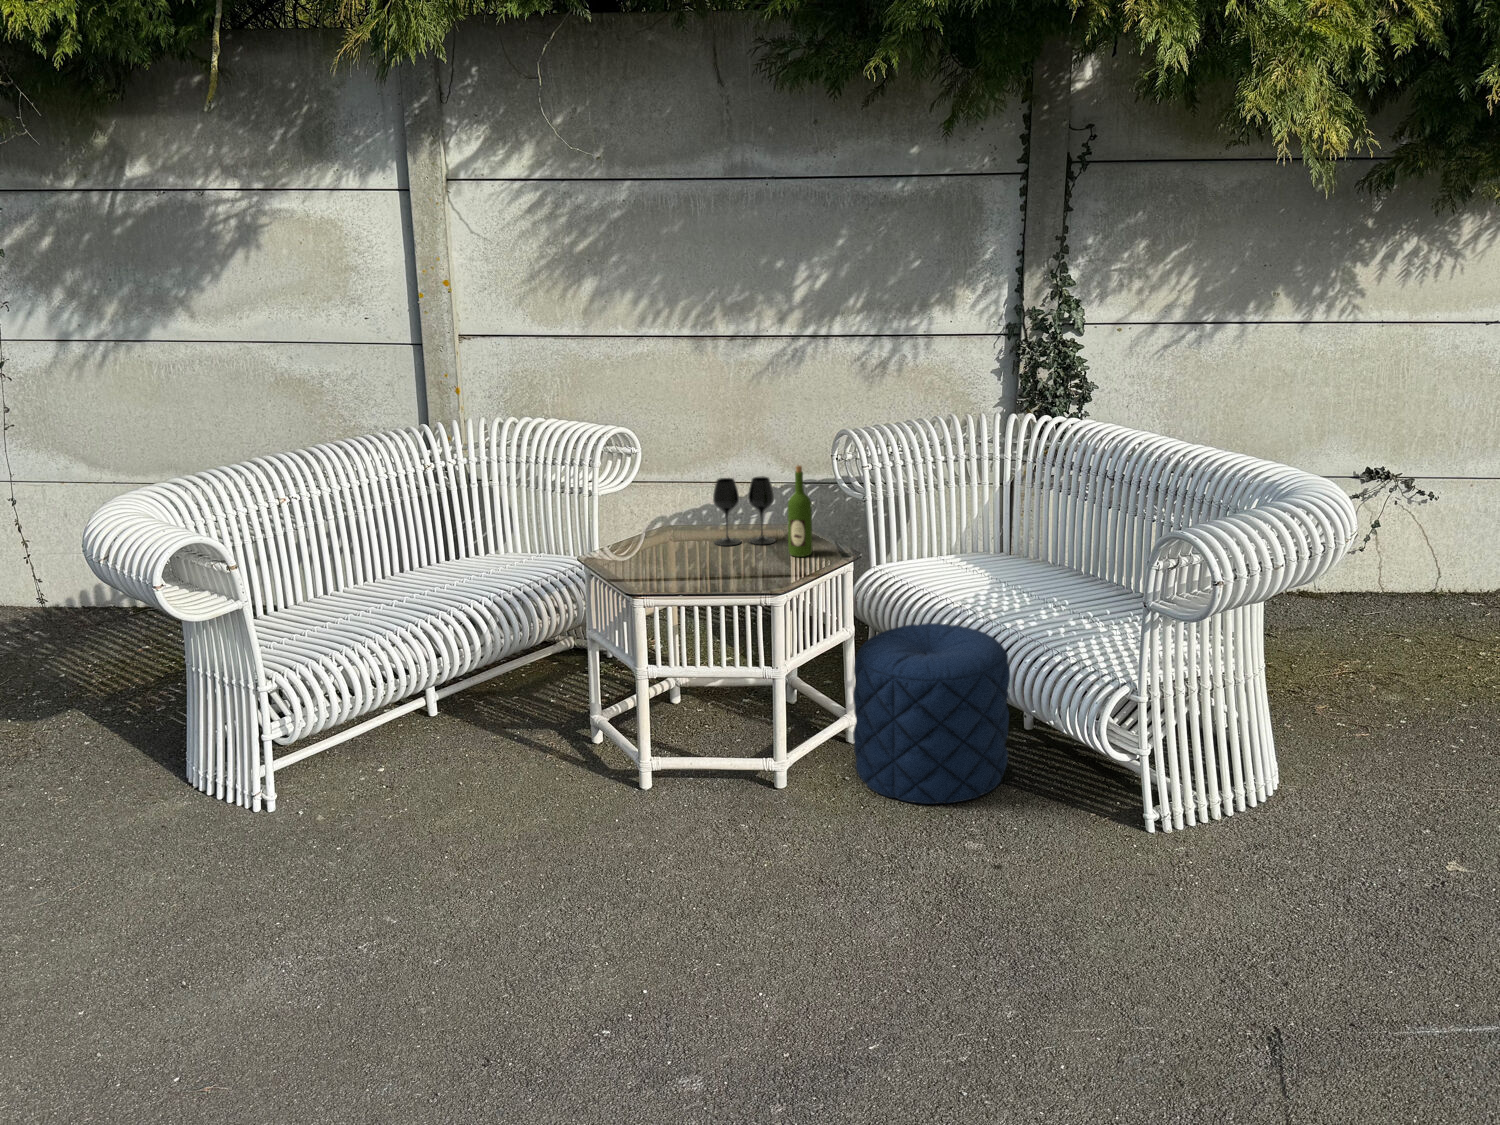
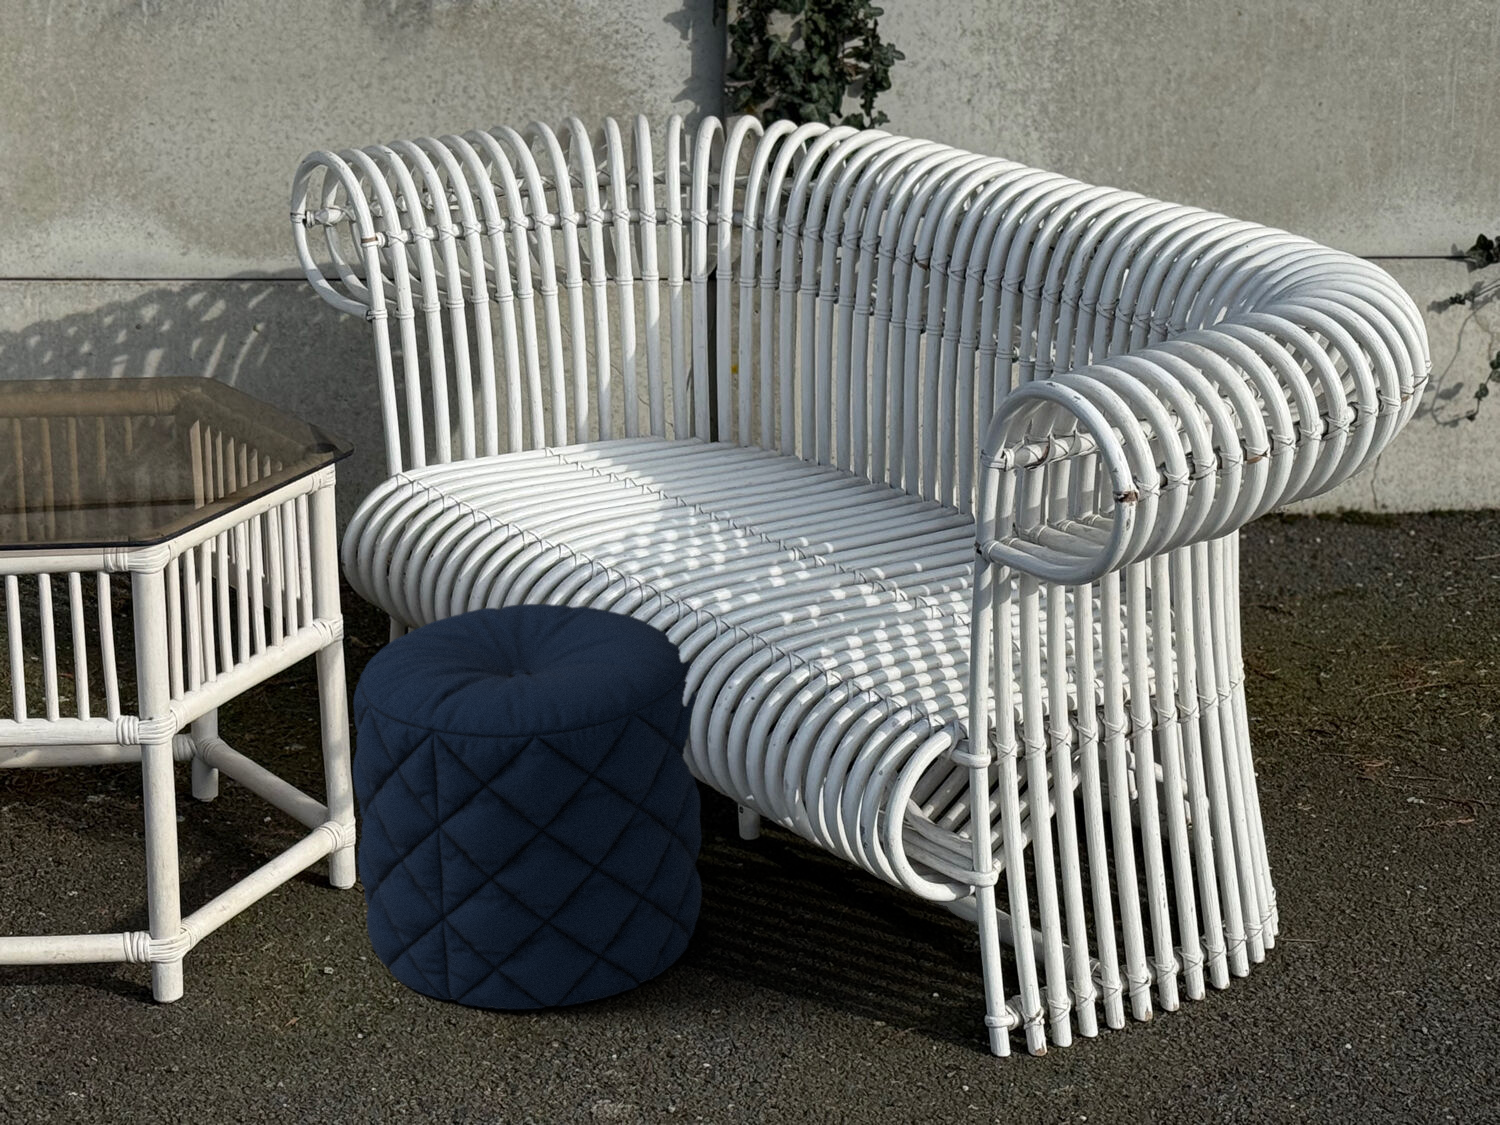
wine bottle: present [788,466,812,557] -> none [196,259,258,465]
wine glass: present [713,476,776,546] -> none [31,287,183,445]

